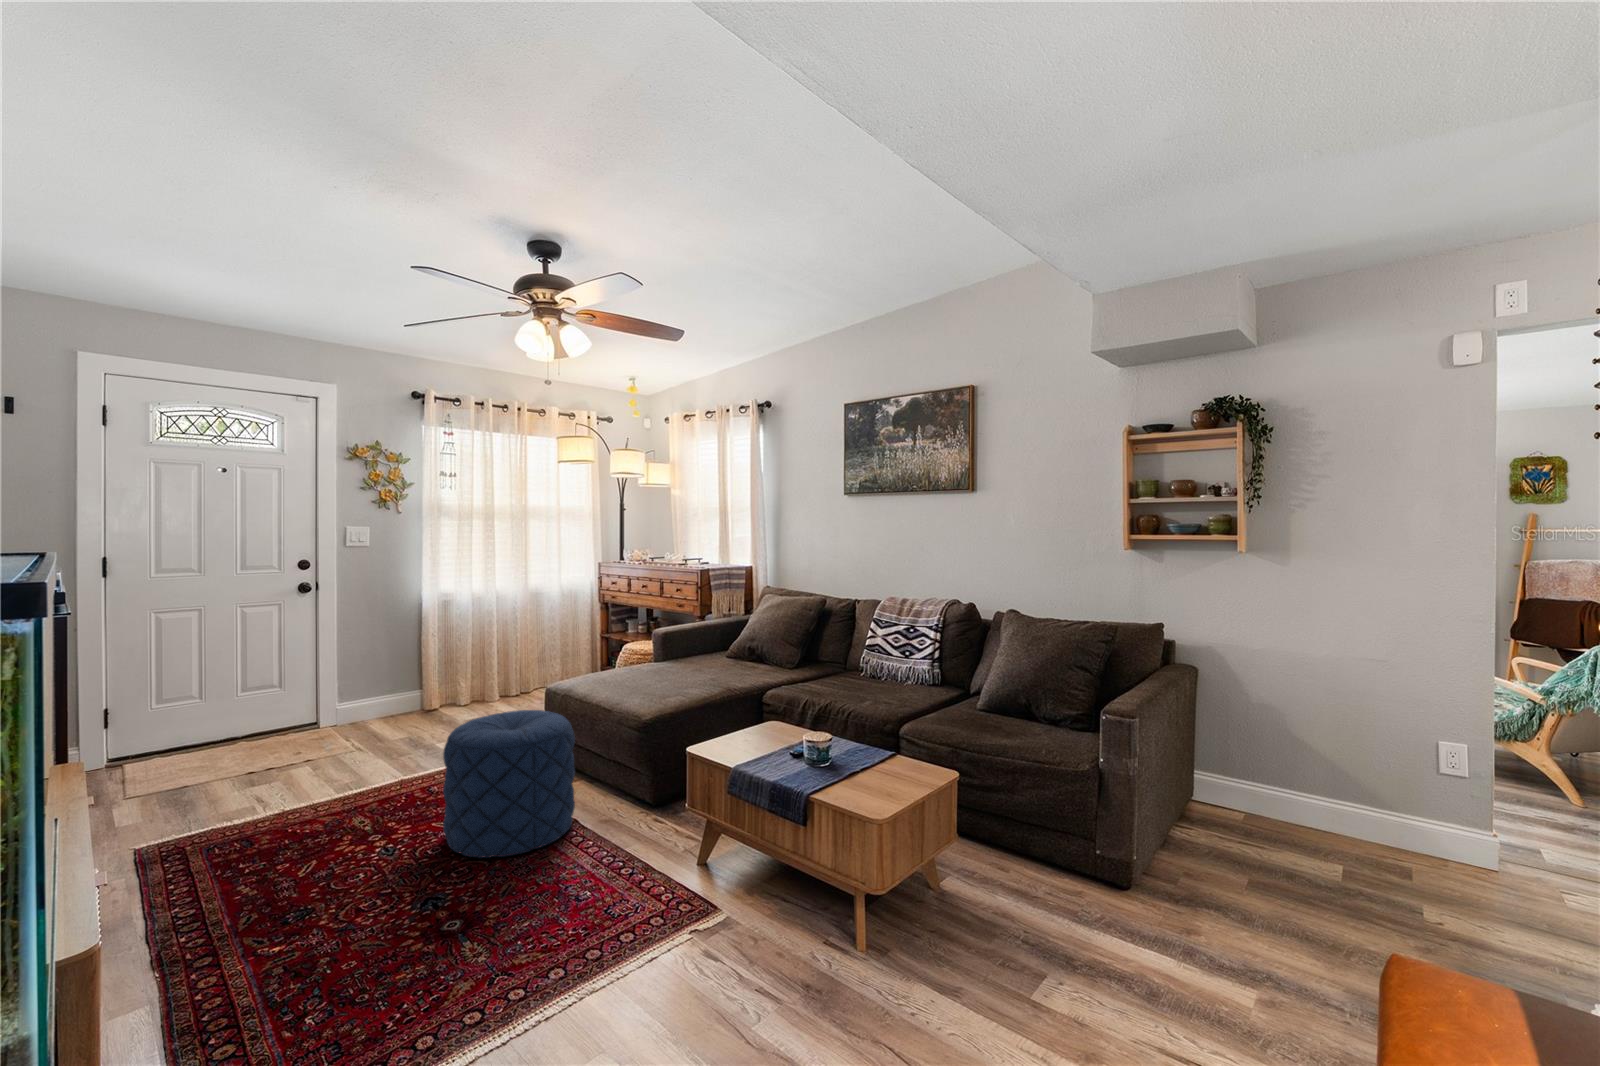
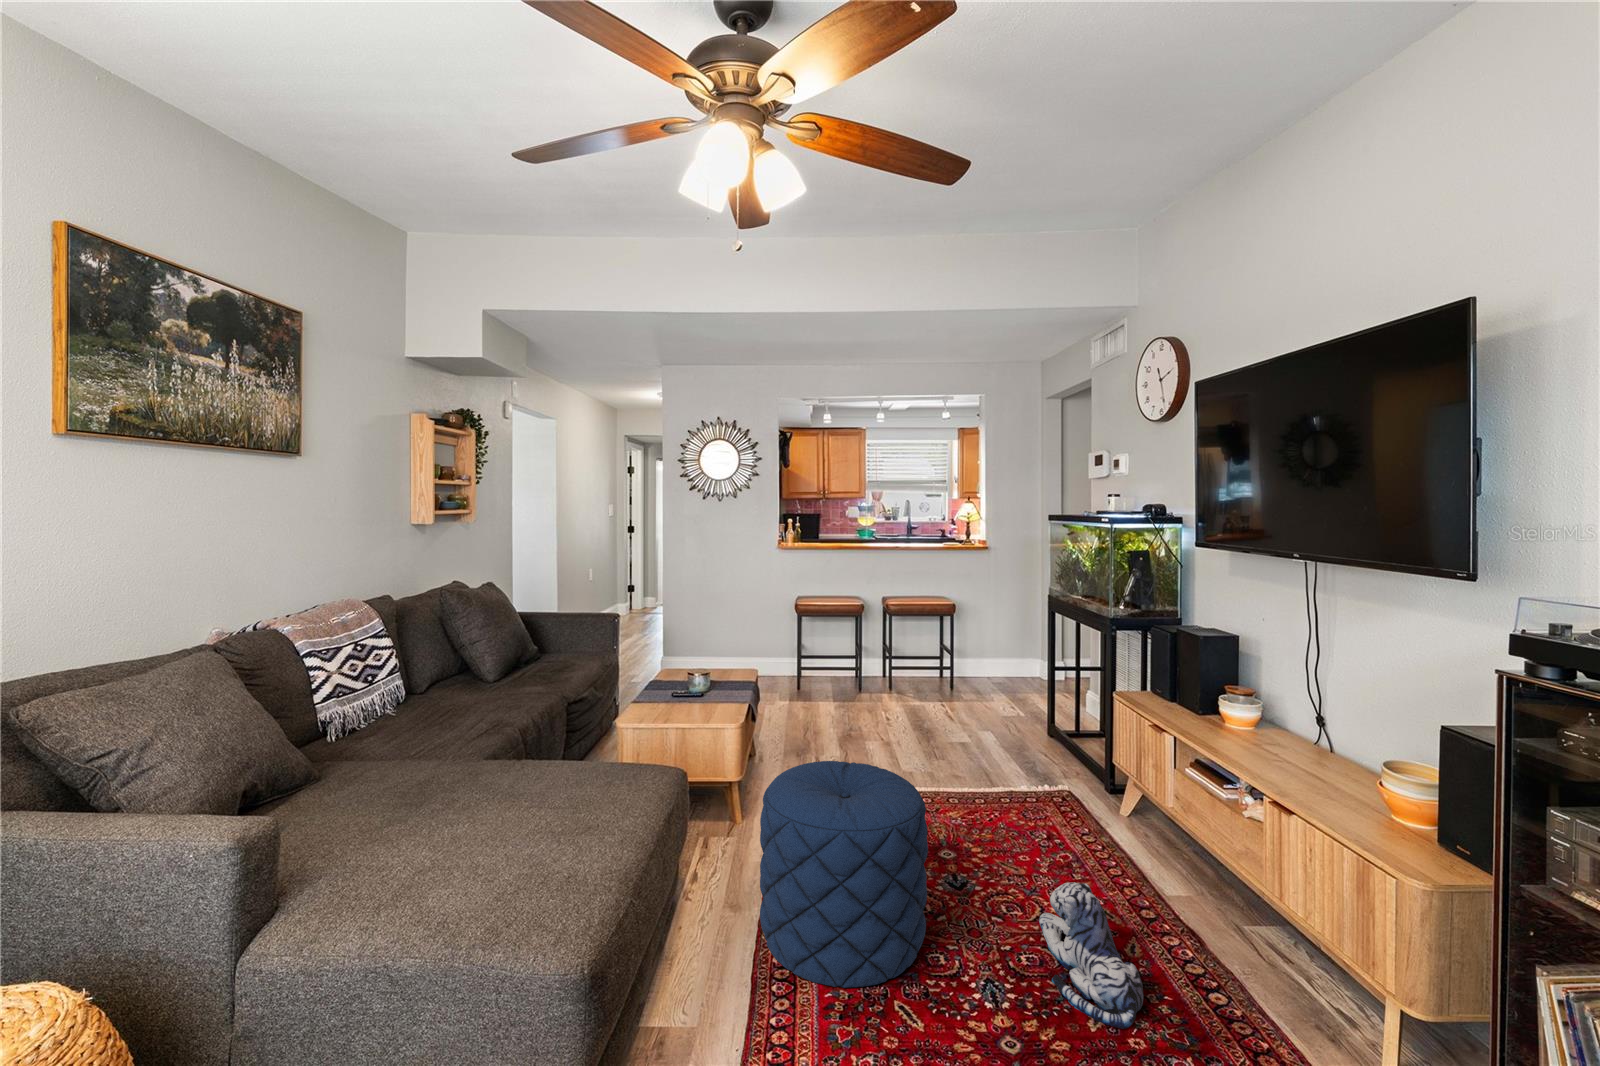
plush toy: none [266,821,344,903] -> present [1039,882,1143,1029]

